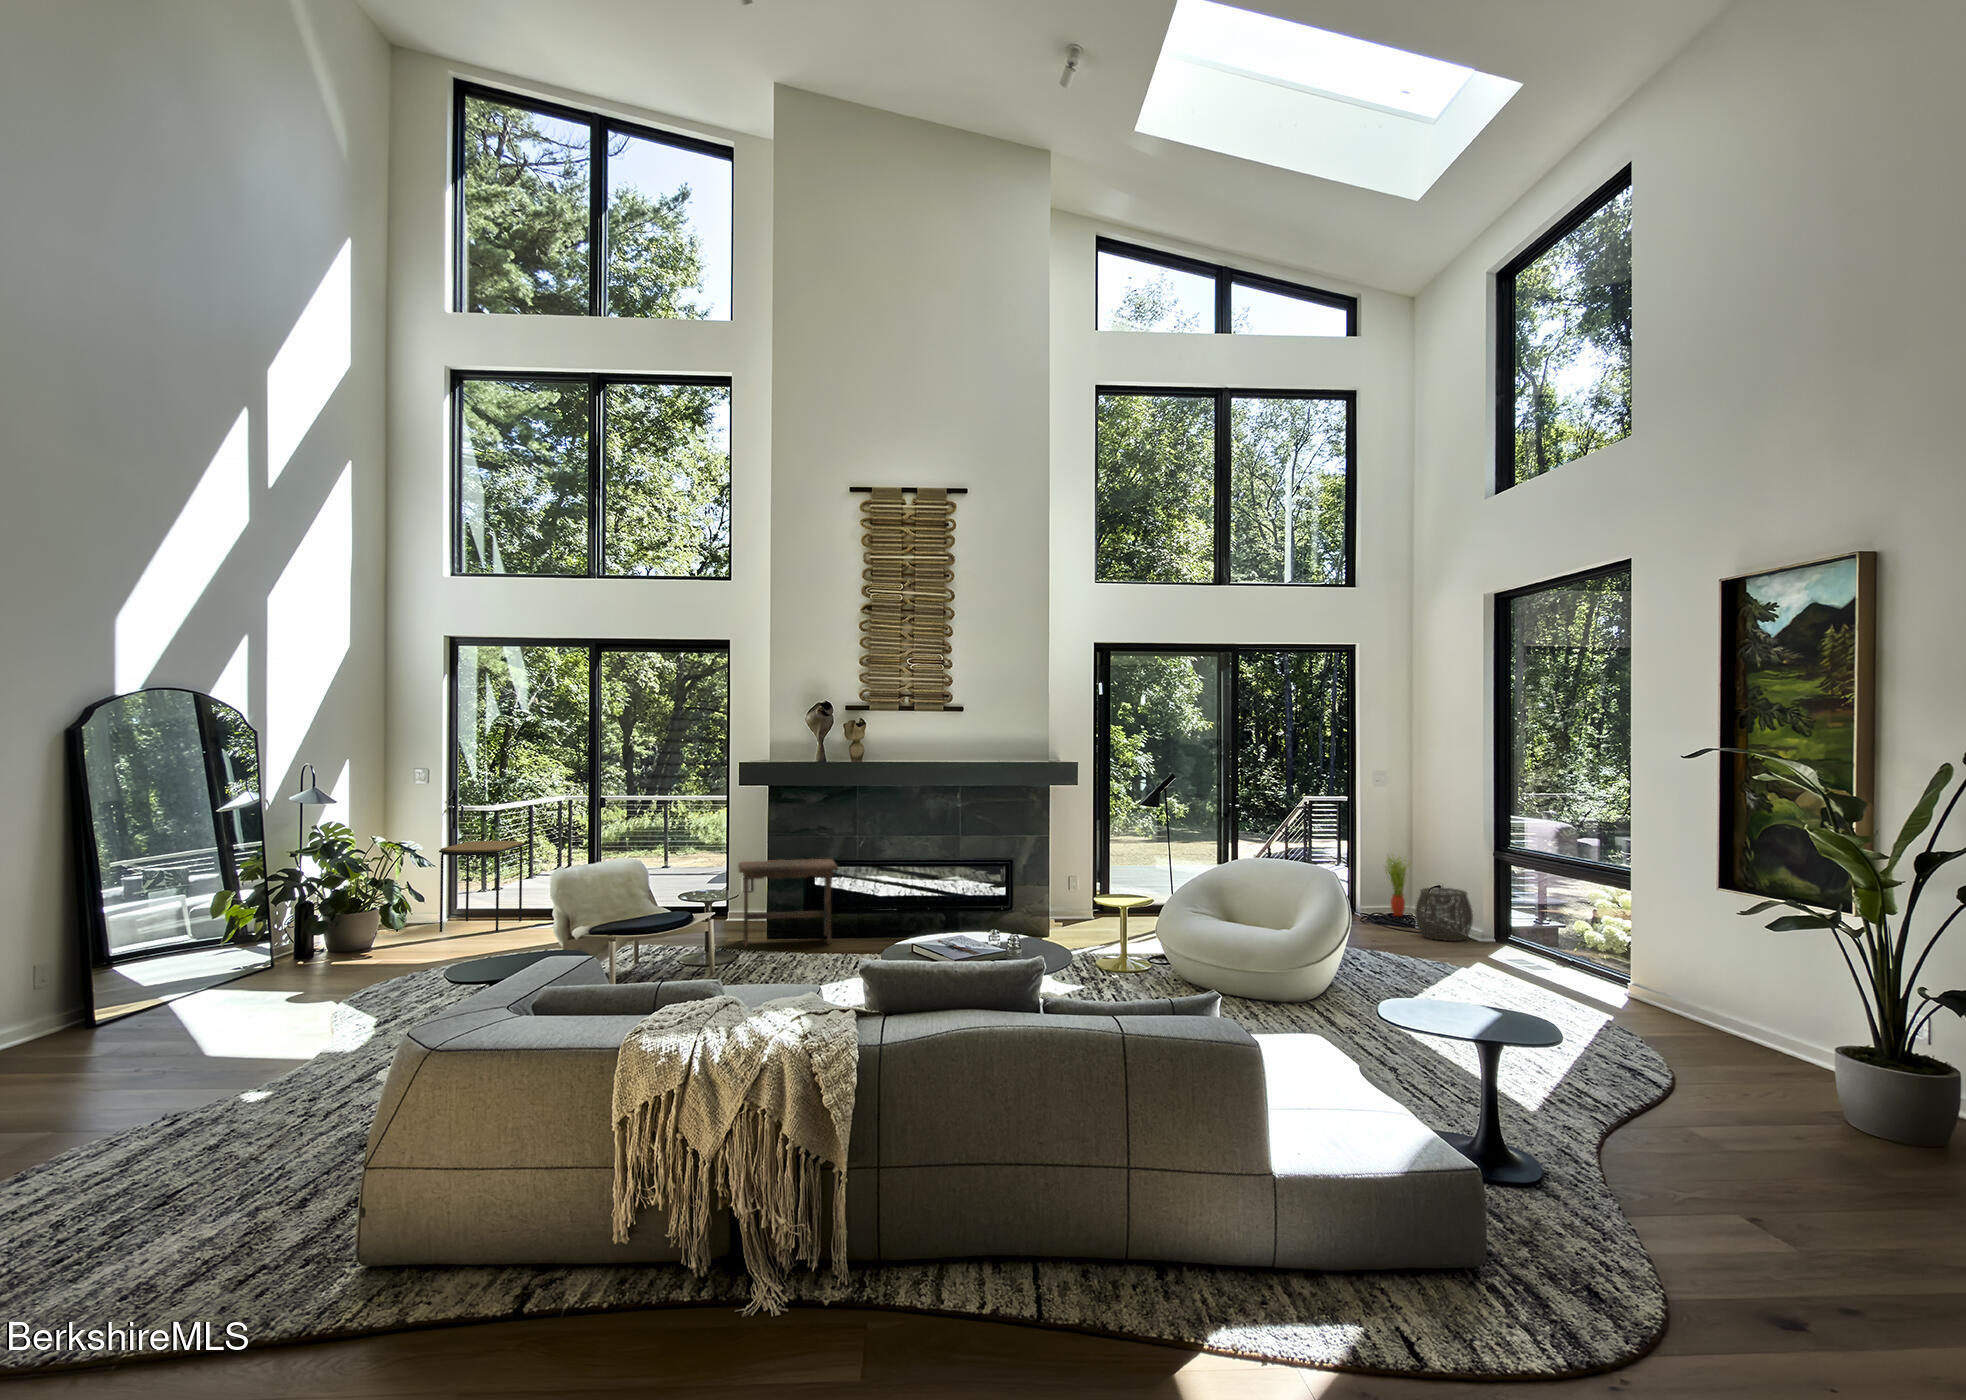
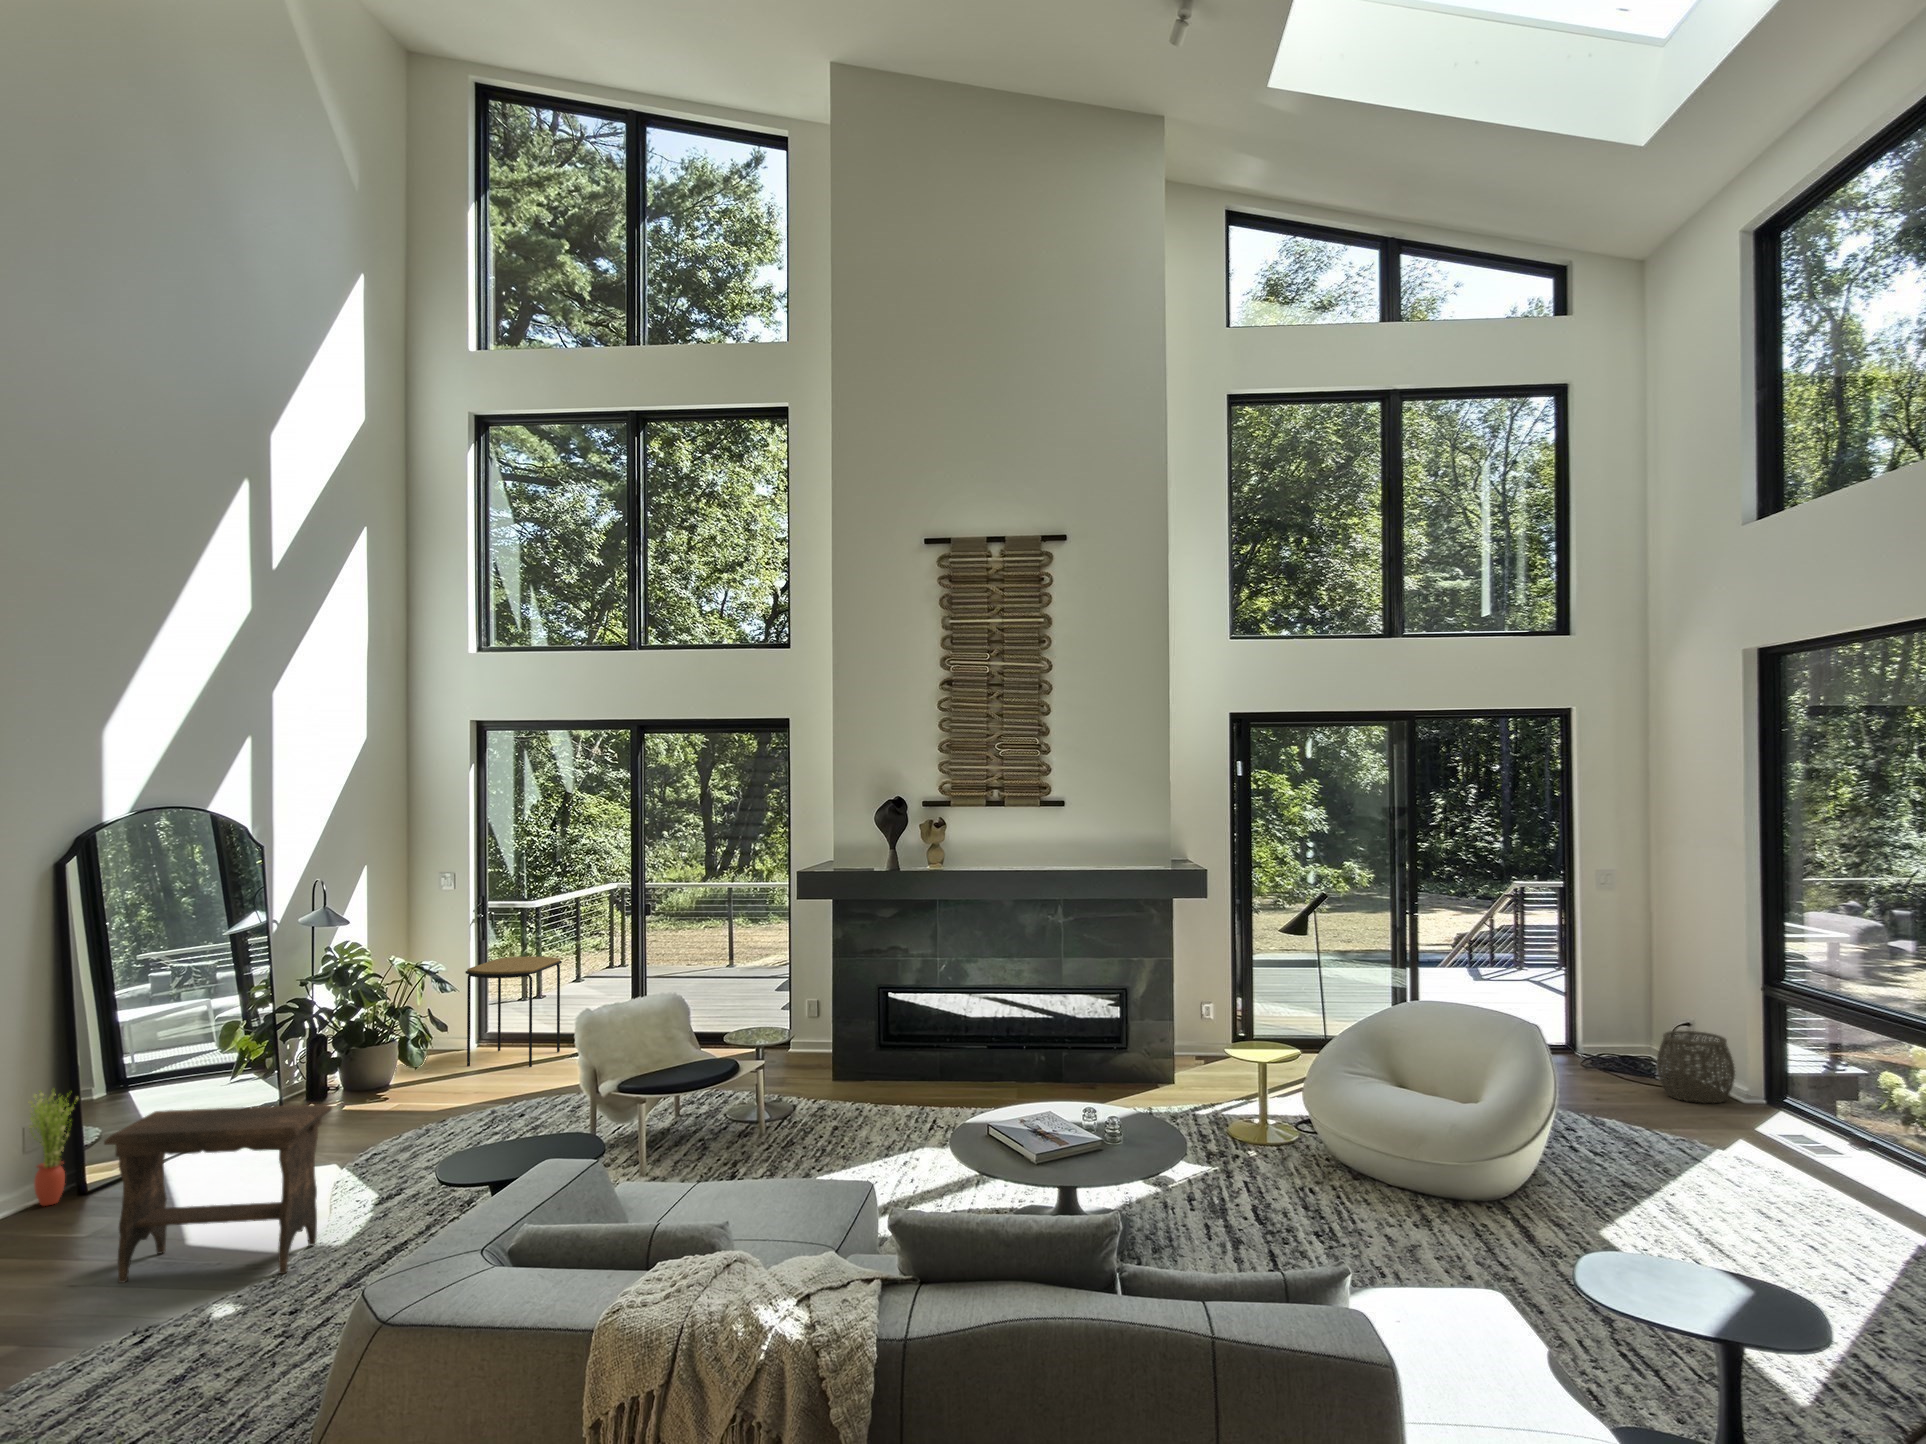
potted plant: present [1386,854,1410,916] -> present [29,1091,78,1206]
footstool: present [738,859,838,947] -> present [104,1104,332,1283]

